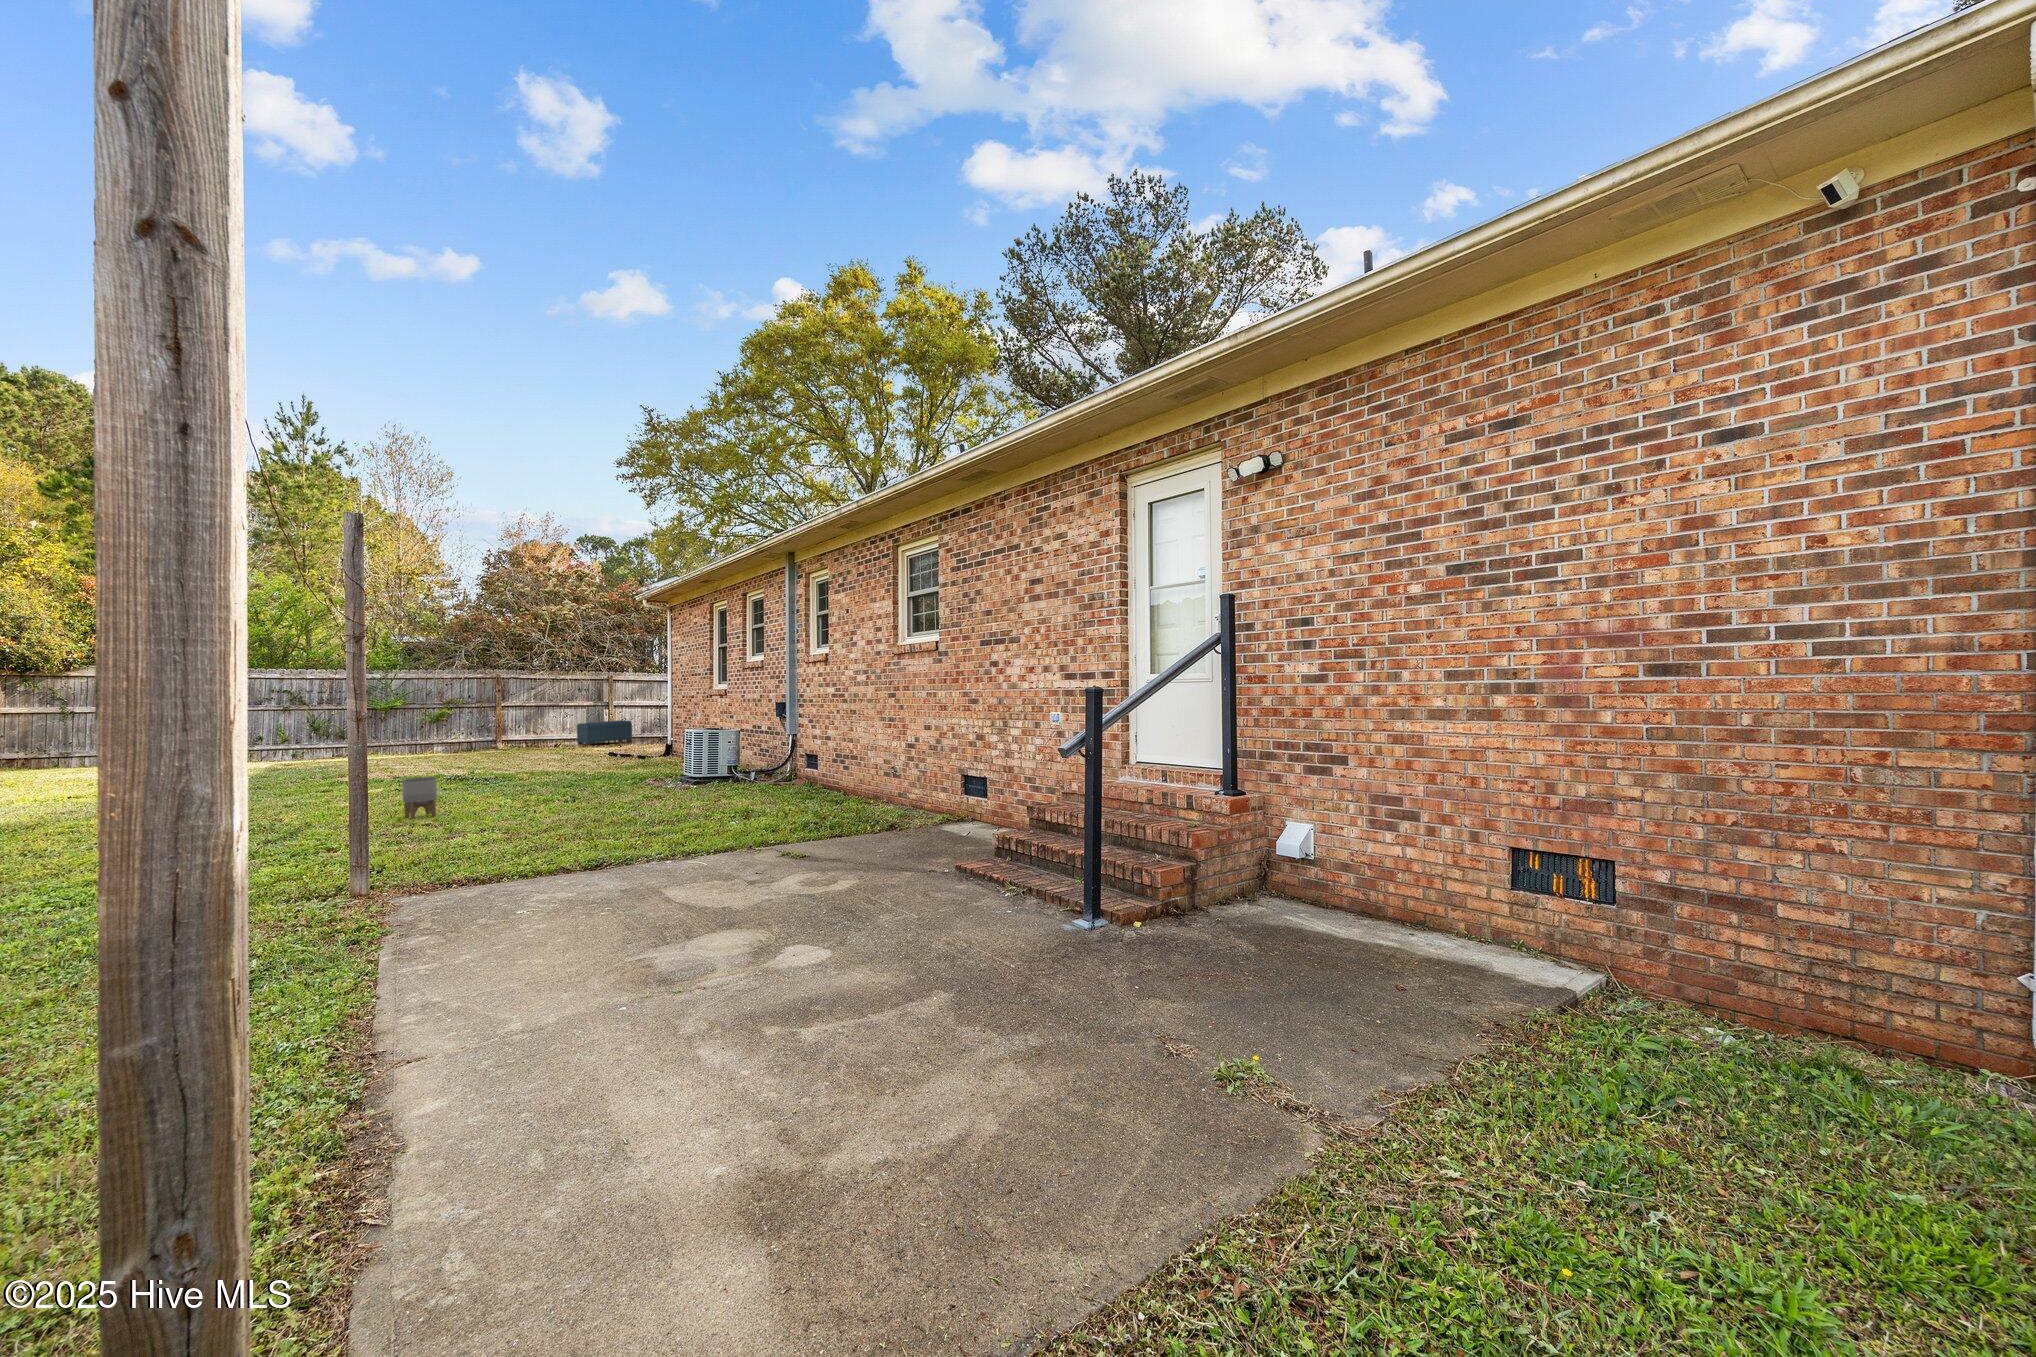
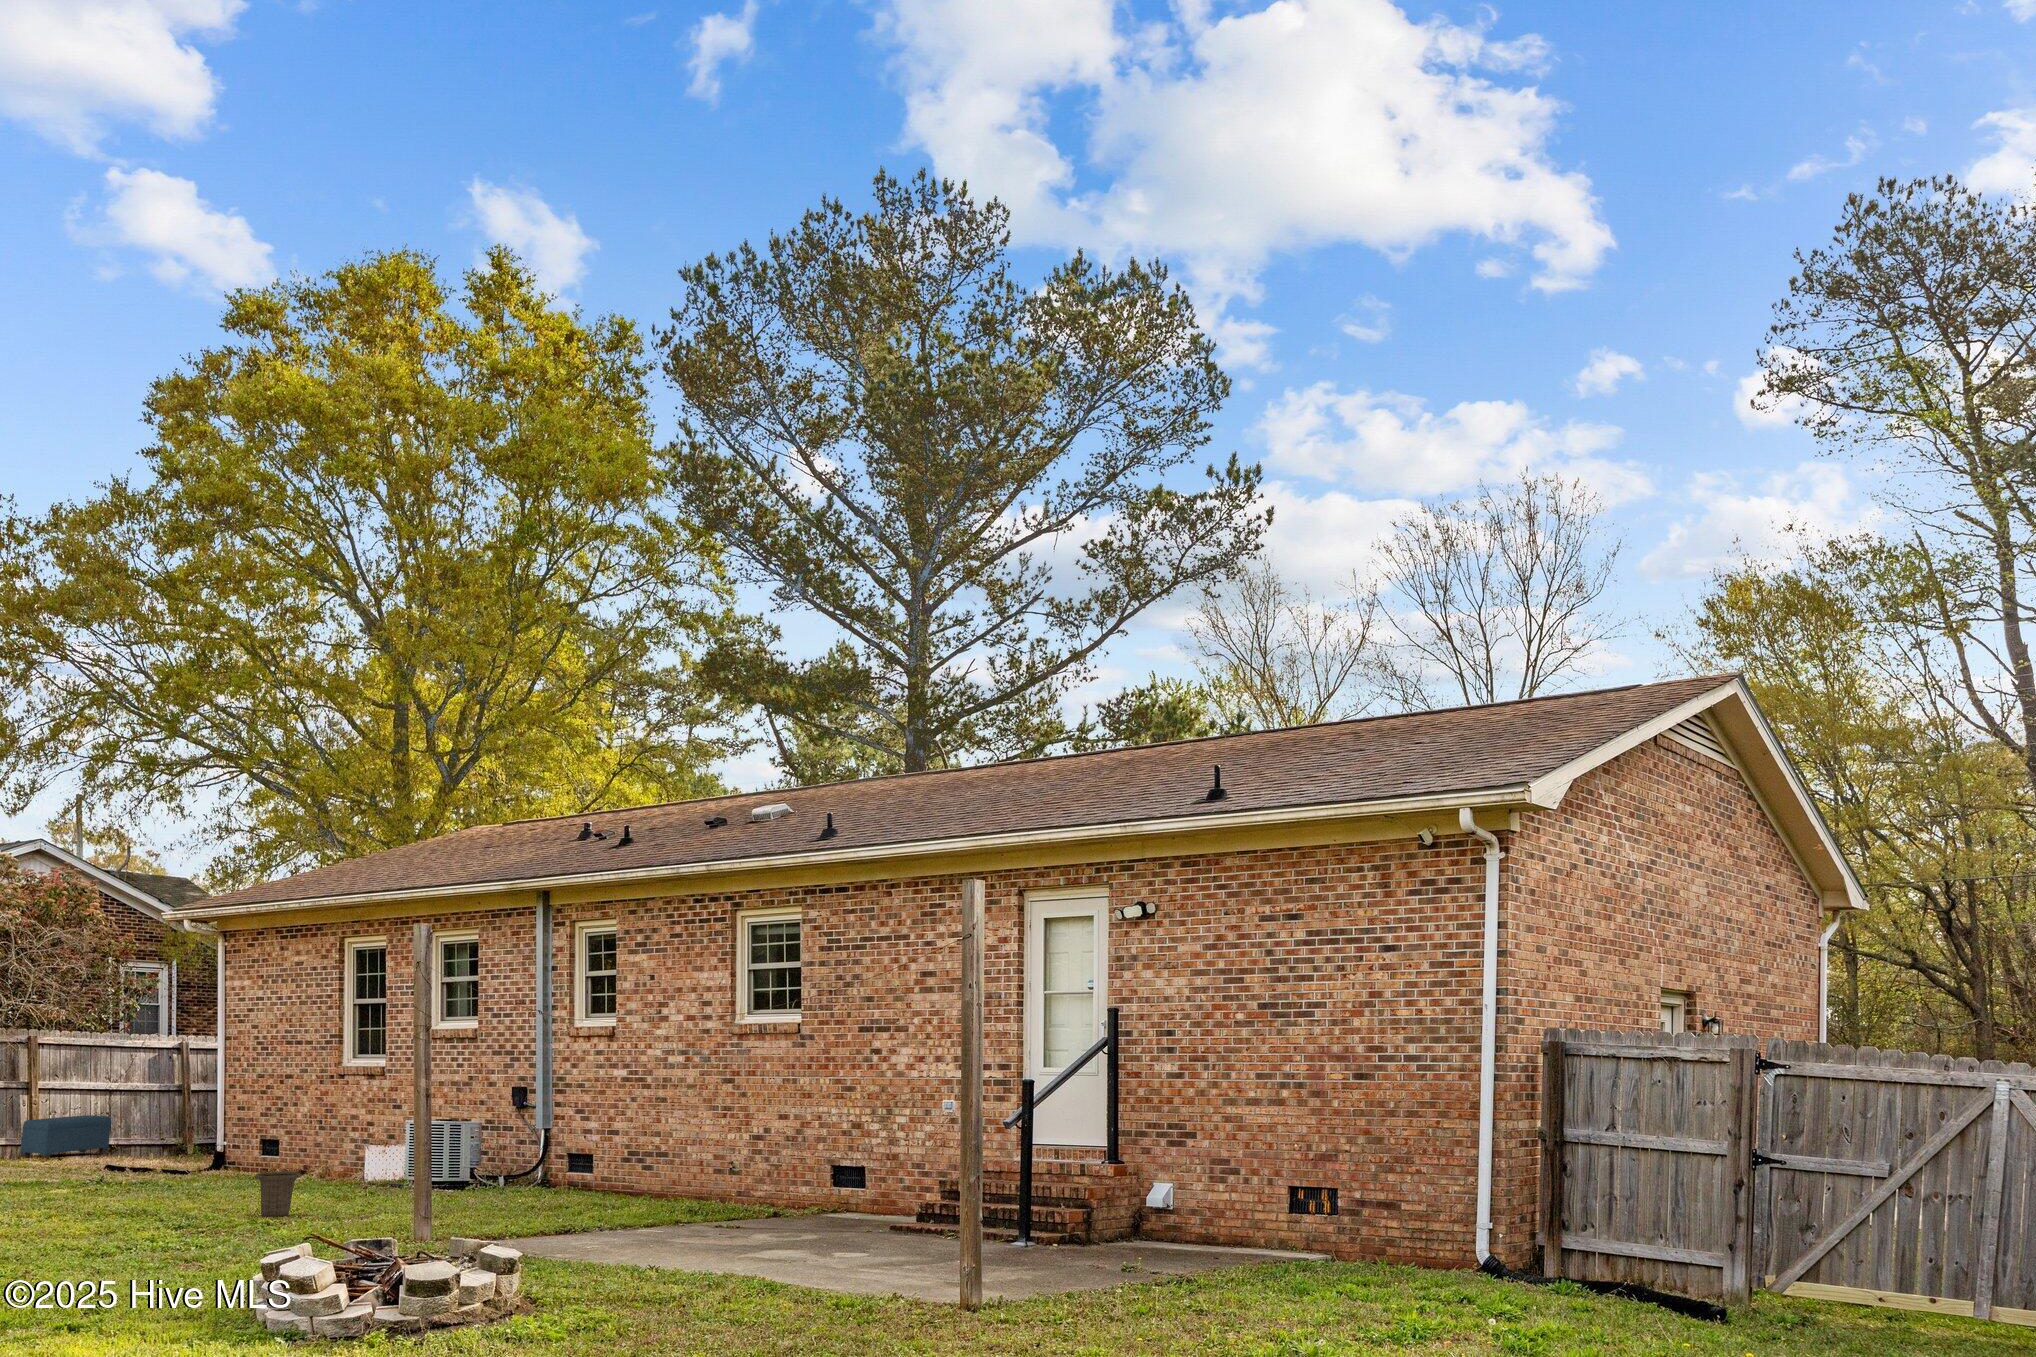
basket: none [474,772,517,811] -> present [255,1172,301,1217]
planter: present [402,777,437,819] -> none [200,1175,237,1223]

